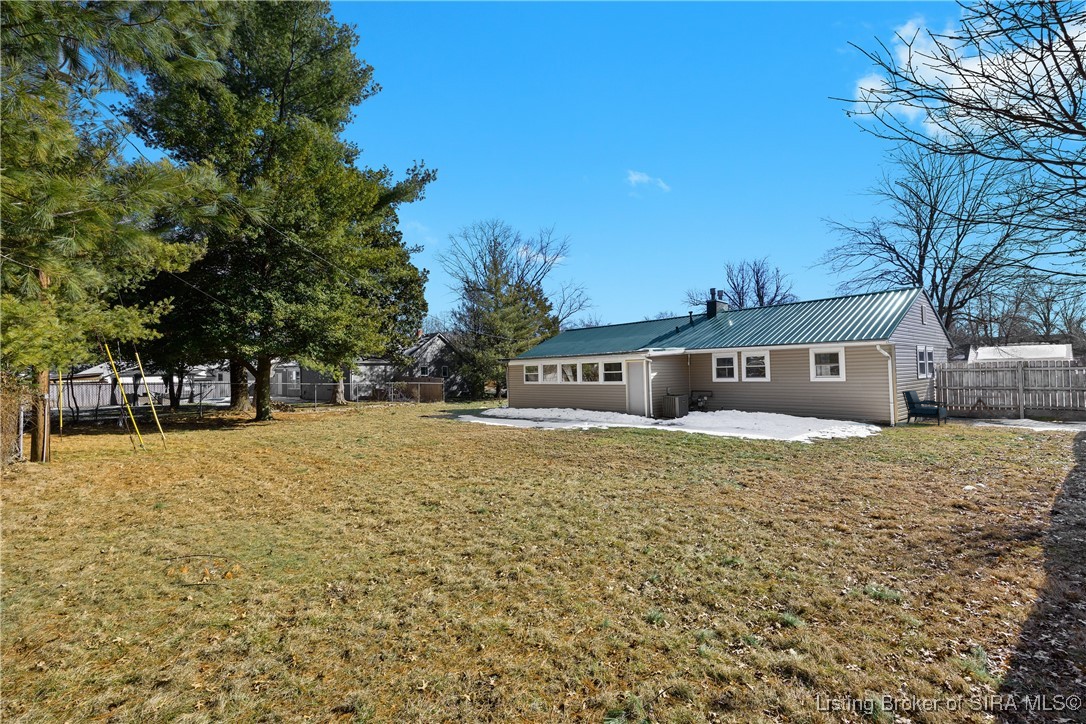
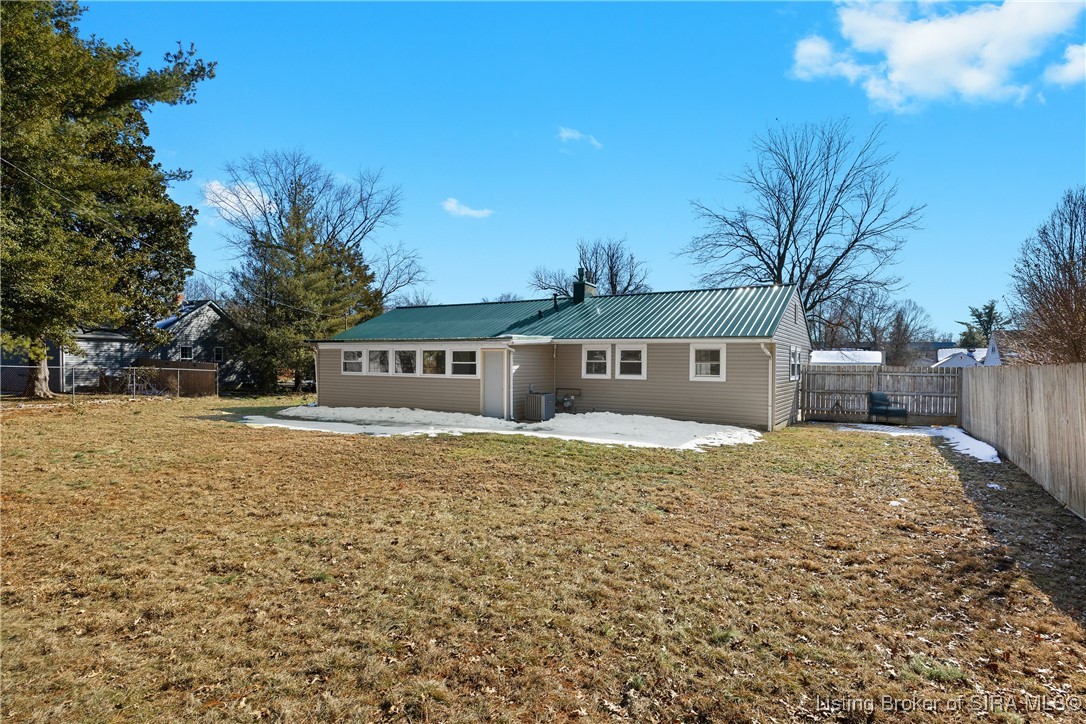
chair: present [902,390,947,426] -> present [866,391,908,424]

